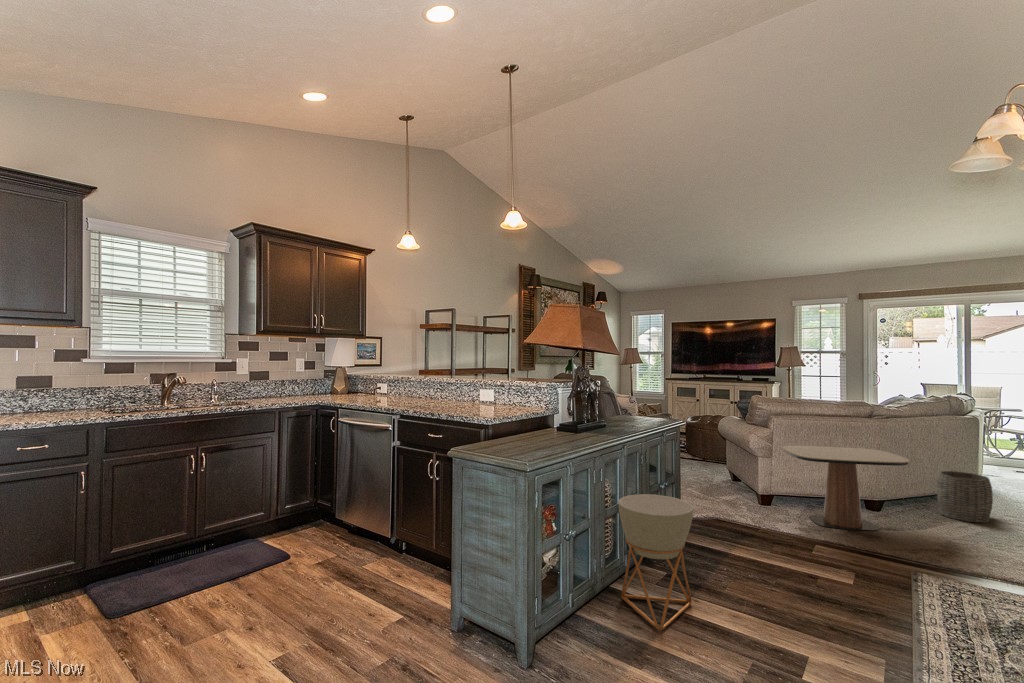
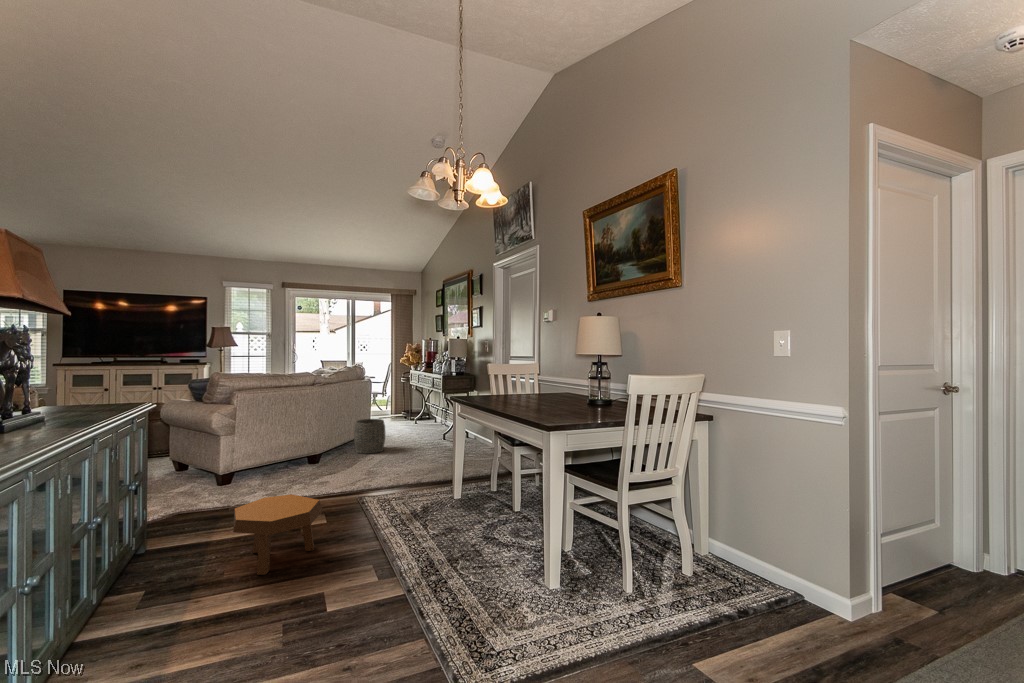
side table: present [783,446,910,530] -> none [245,412,346,485]
planter: present [618,494,693,630] -> none [92,494,204,653]
footstool: none [733,529,834,607] -> present [233,494,323,575]

